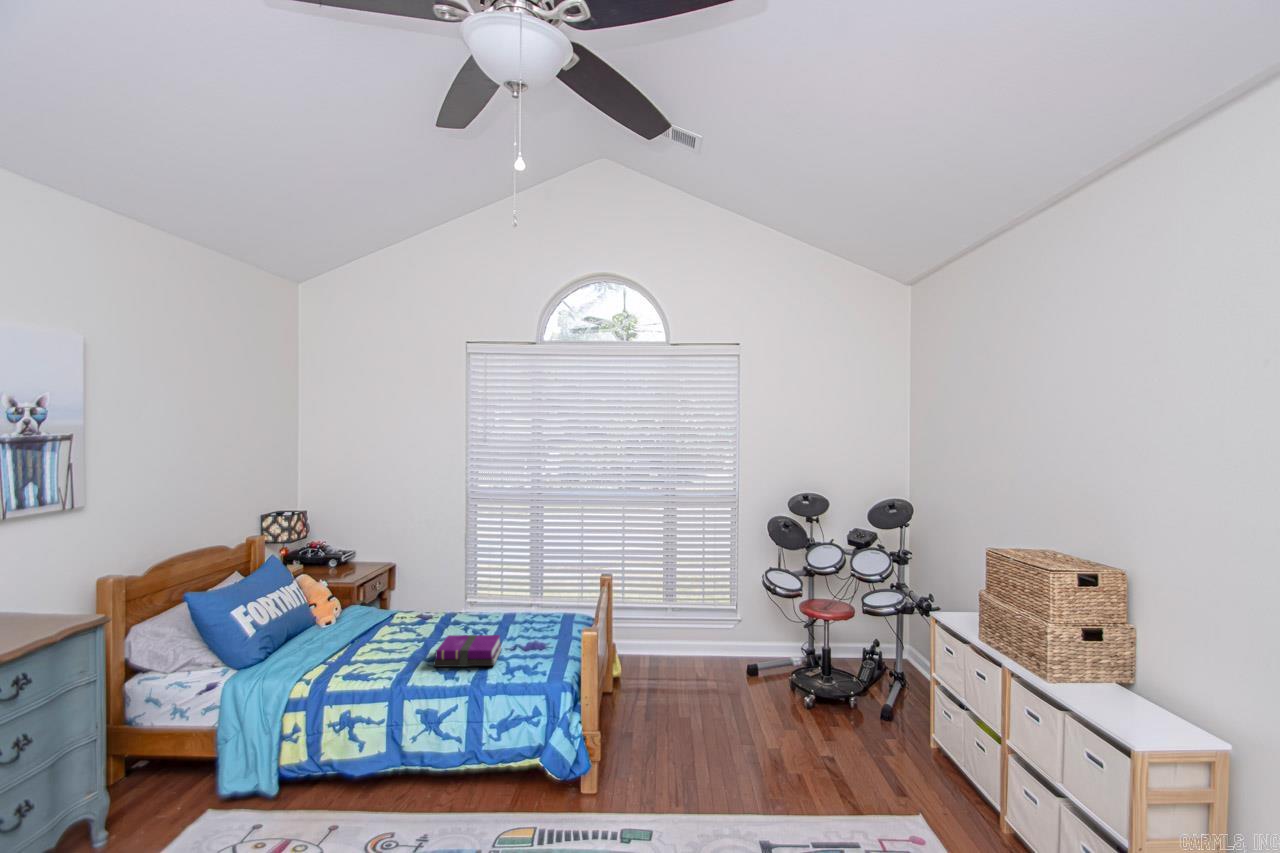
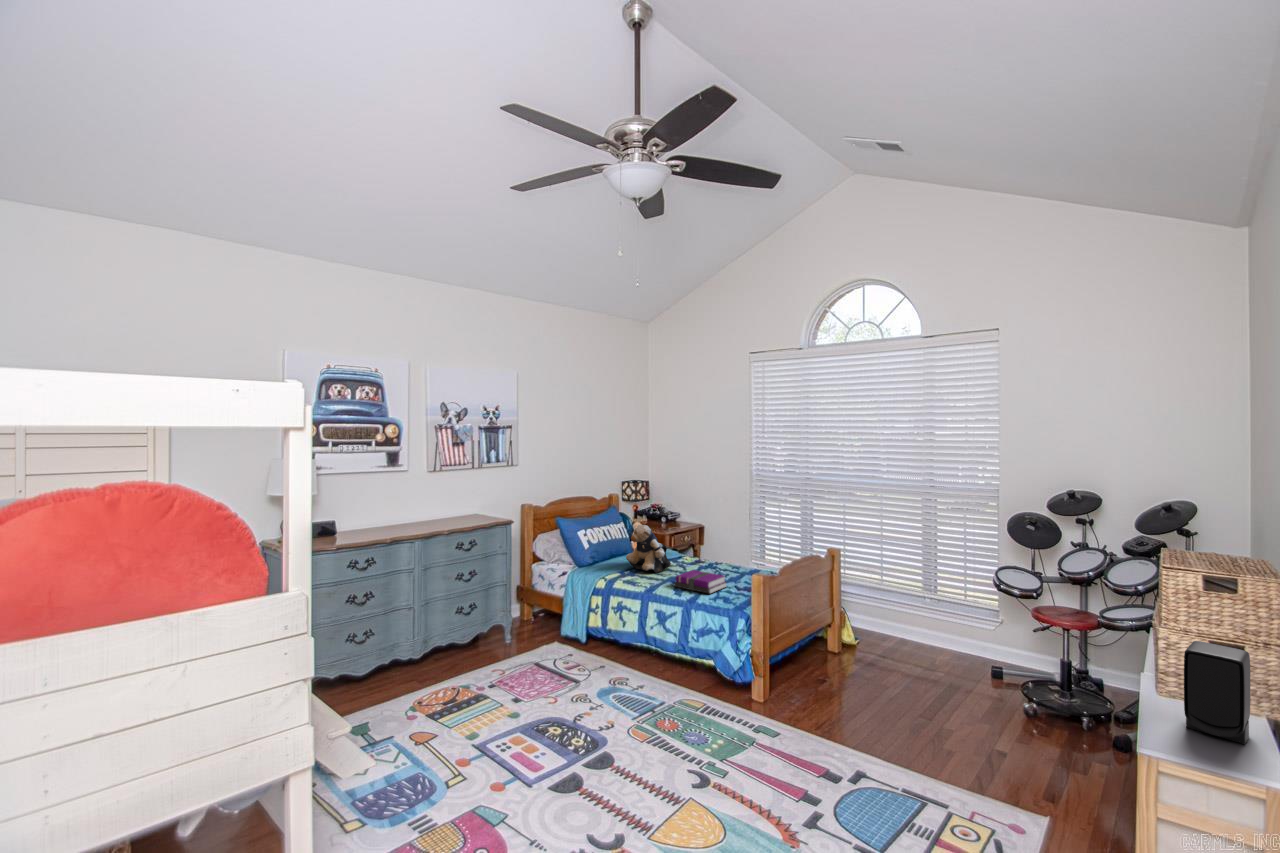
teddy bear: none [327,582,402,651] -> present [626,525,671,573]
speaker: none [1070,627,1131,709] -> present [1184,641,1250,744]

